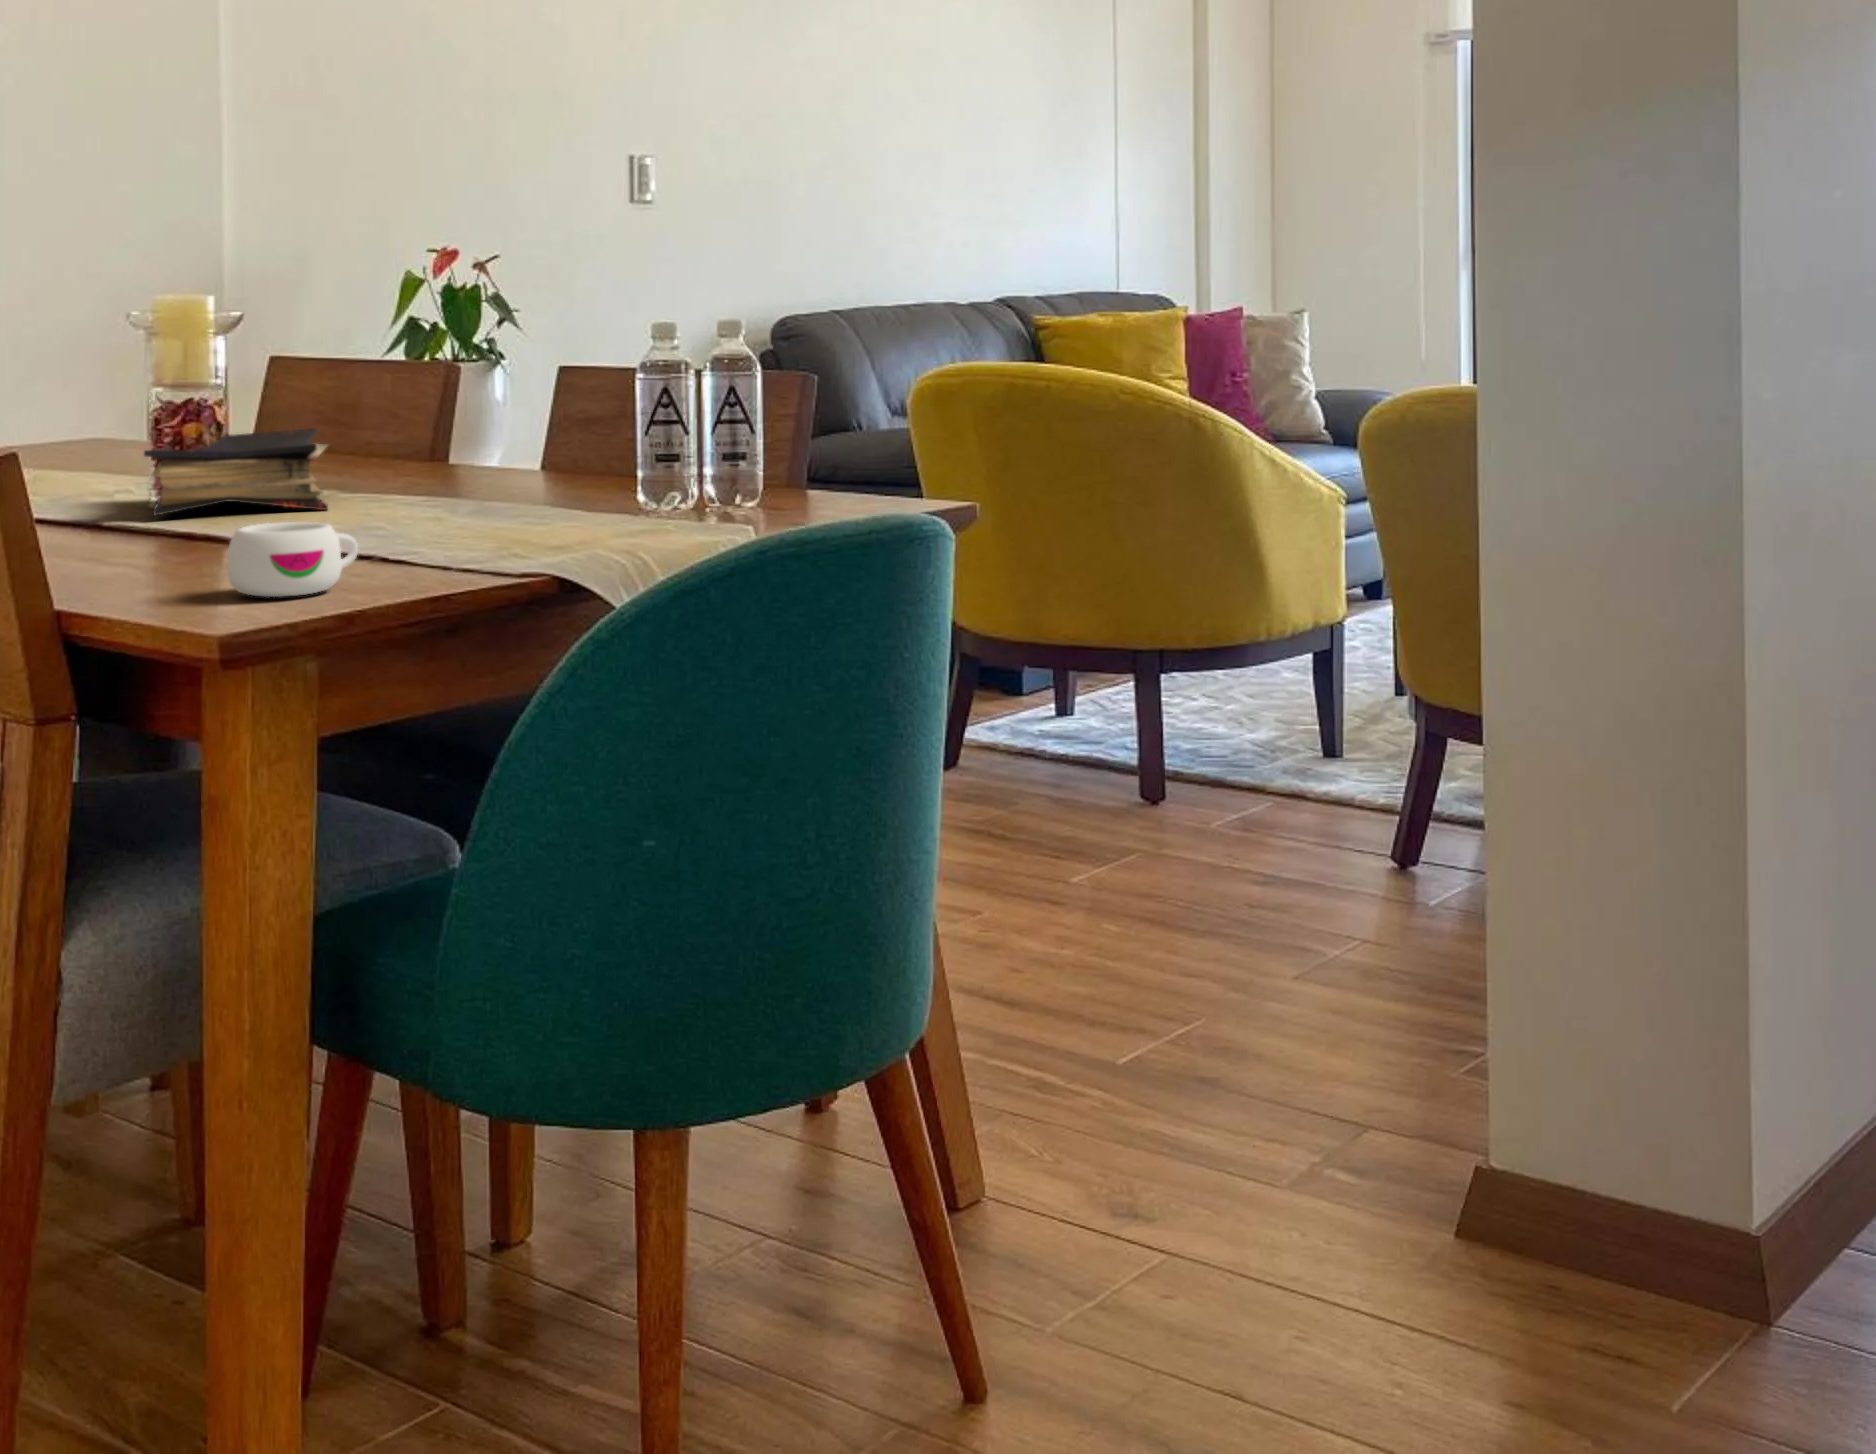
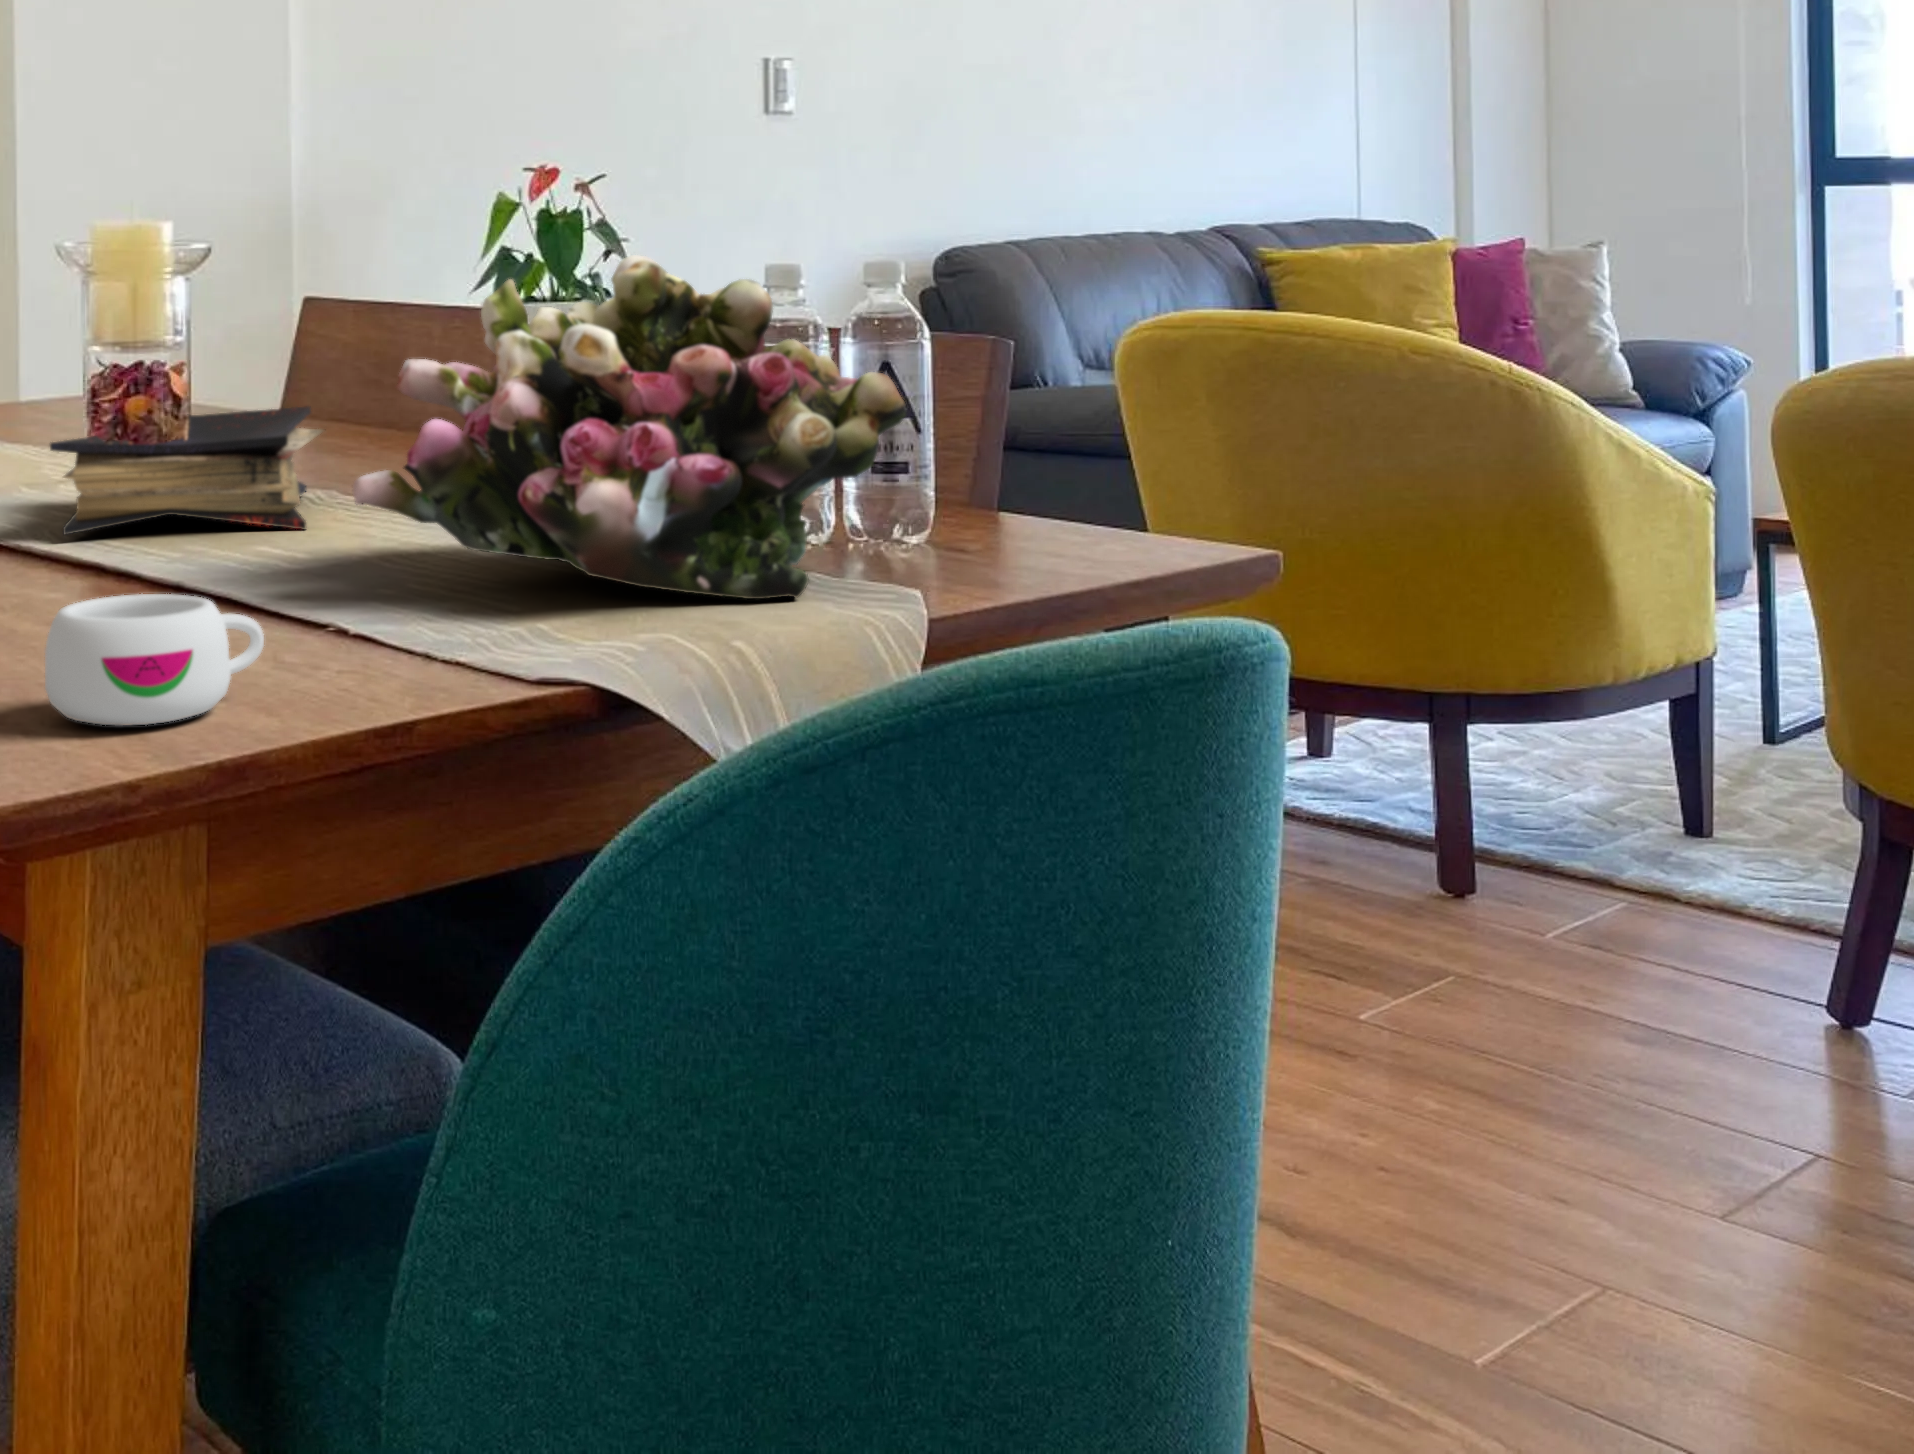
flower arrangement: none [385,318,745,534] -> present [353,255,907,599]

